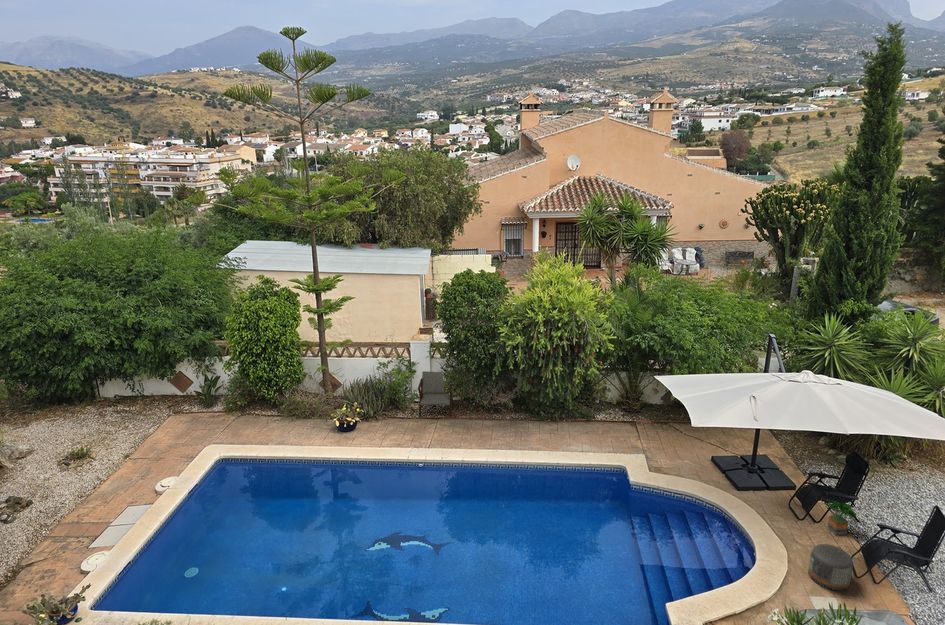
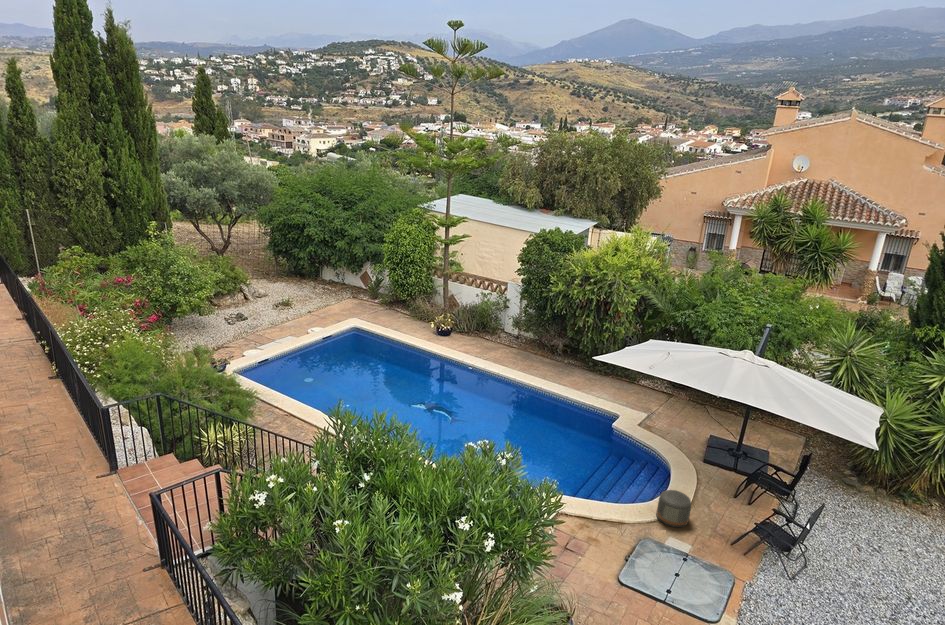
lounge chair: present [418,371,454,417] -> none [497,307,532,347]
potted tree: present [828,502,856,535] -> none [721,474,742,506]

